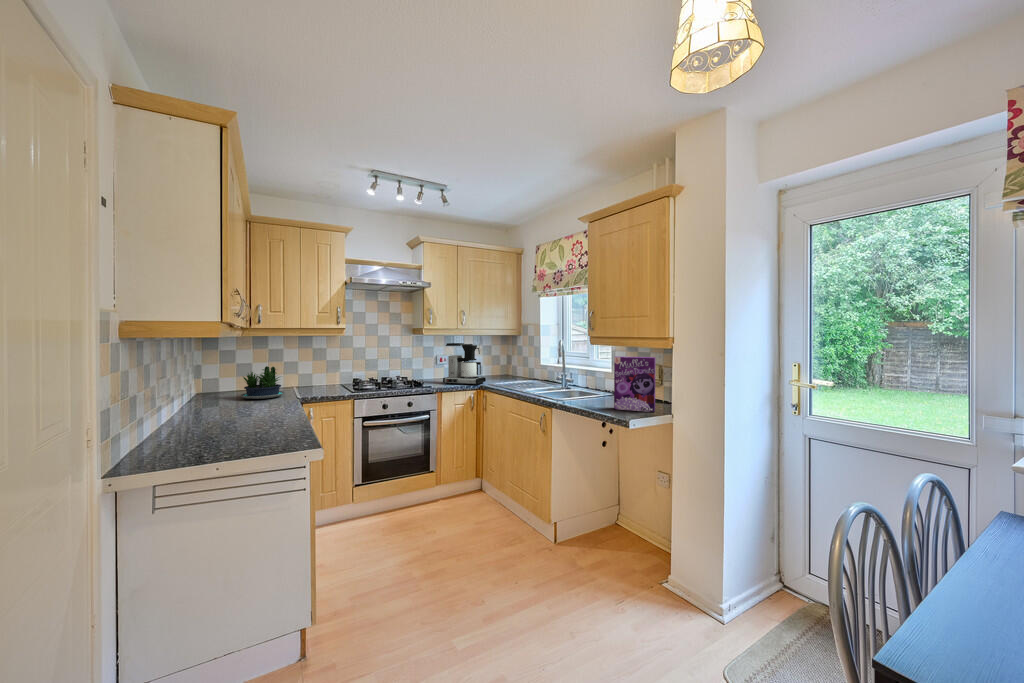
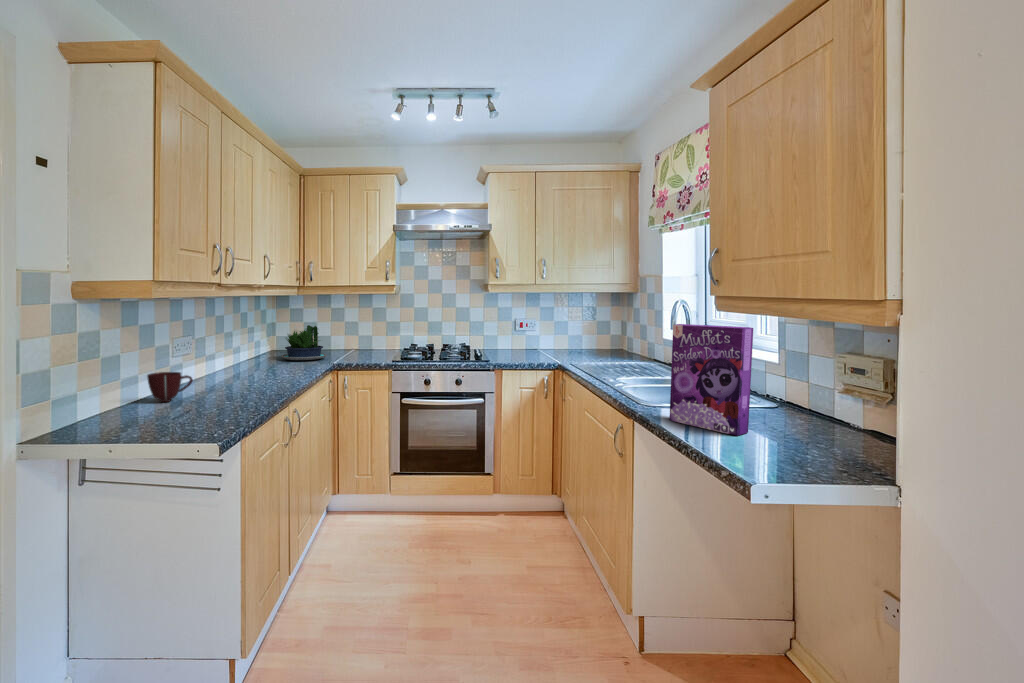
coffee maker: present [443,343,486,385] -> none [517,305,574,364]
mug: none [249,413,282,441] -> present [147,372,193,402]

